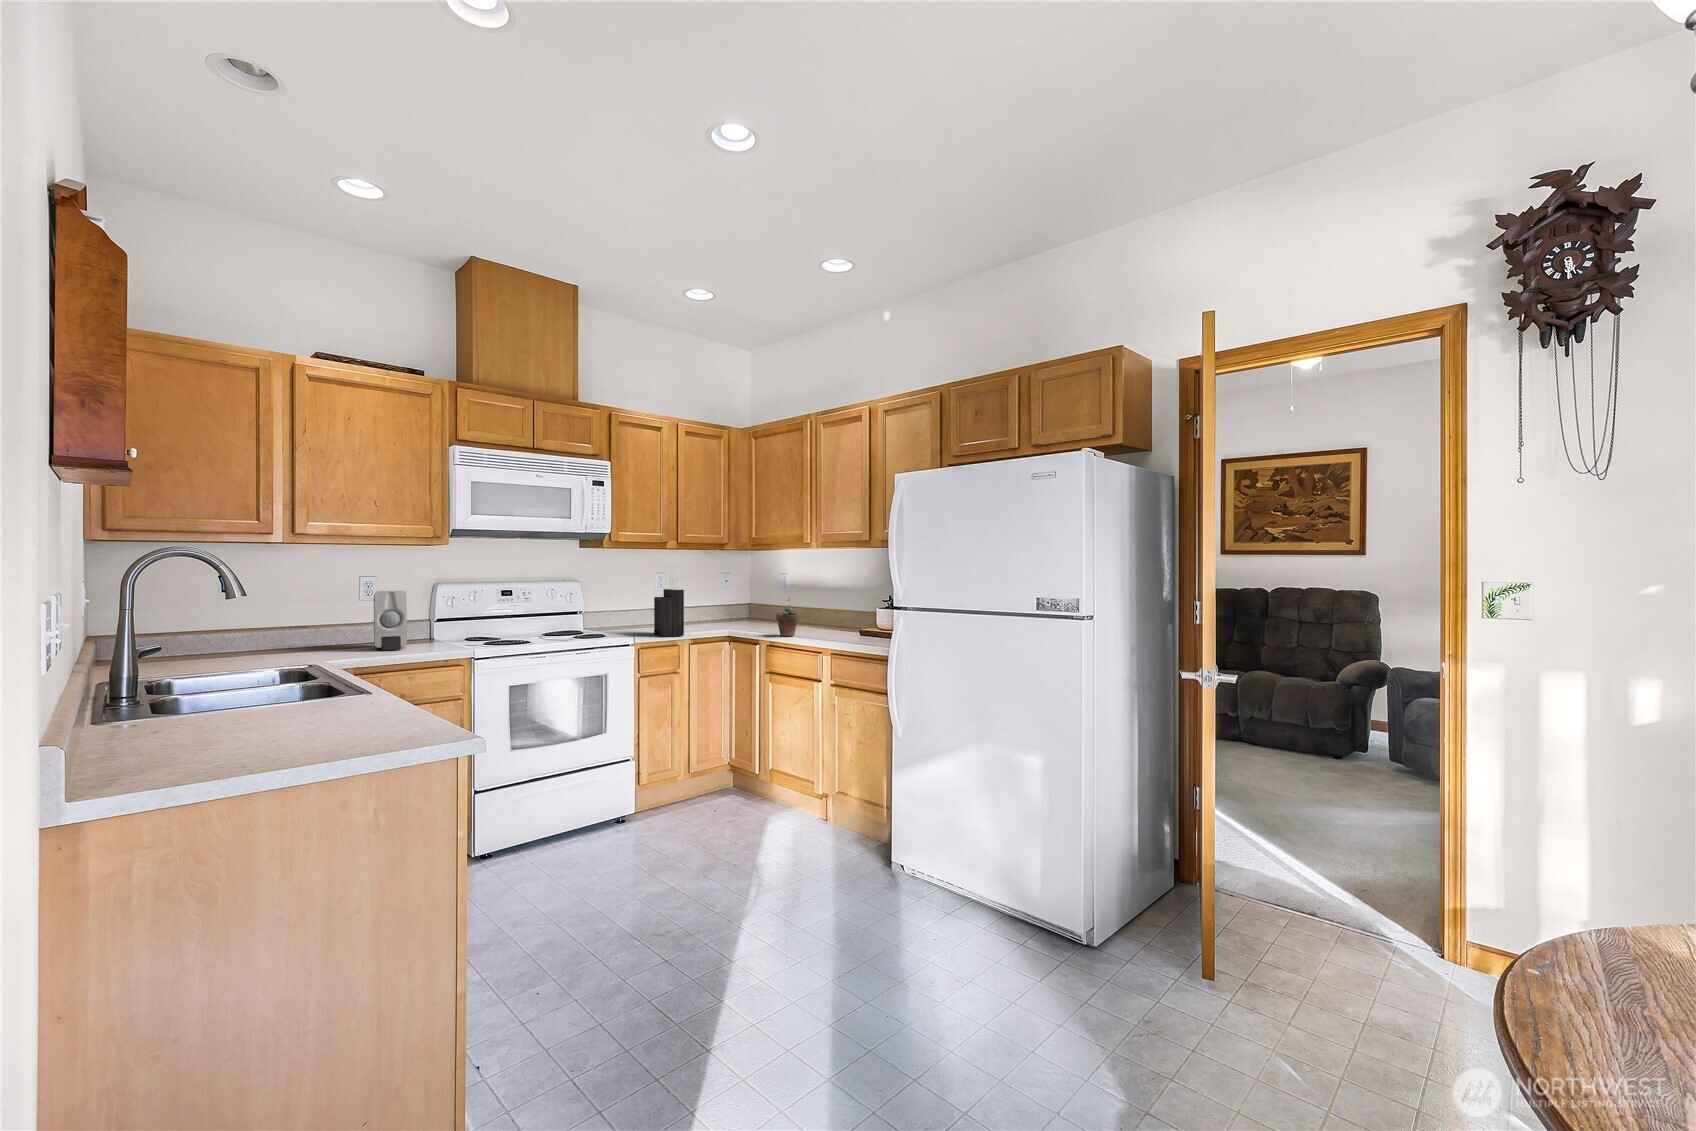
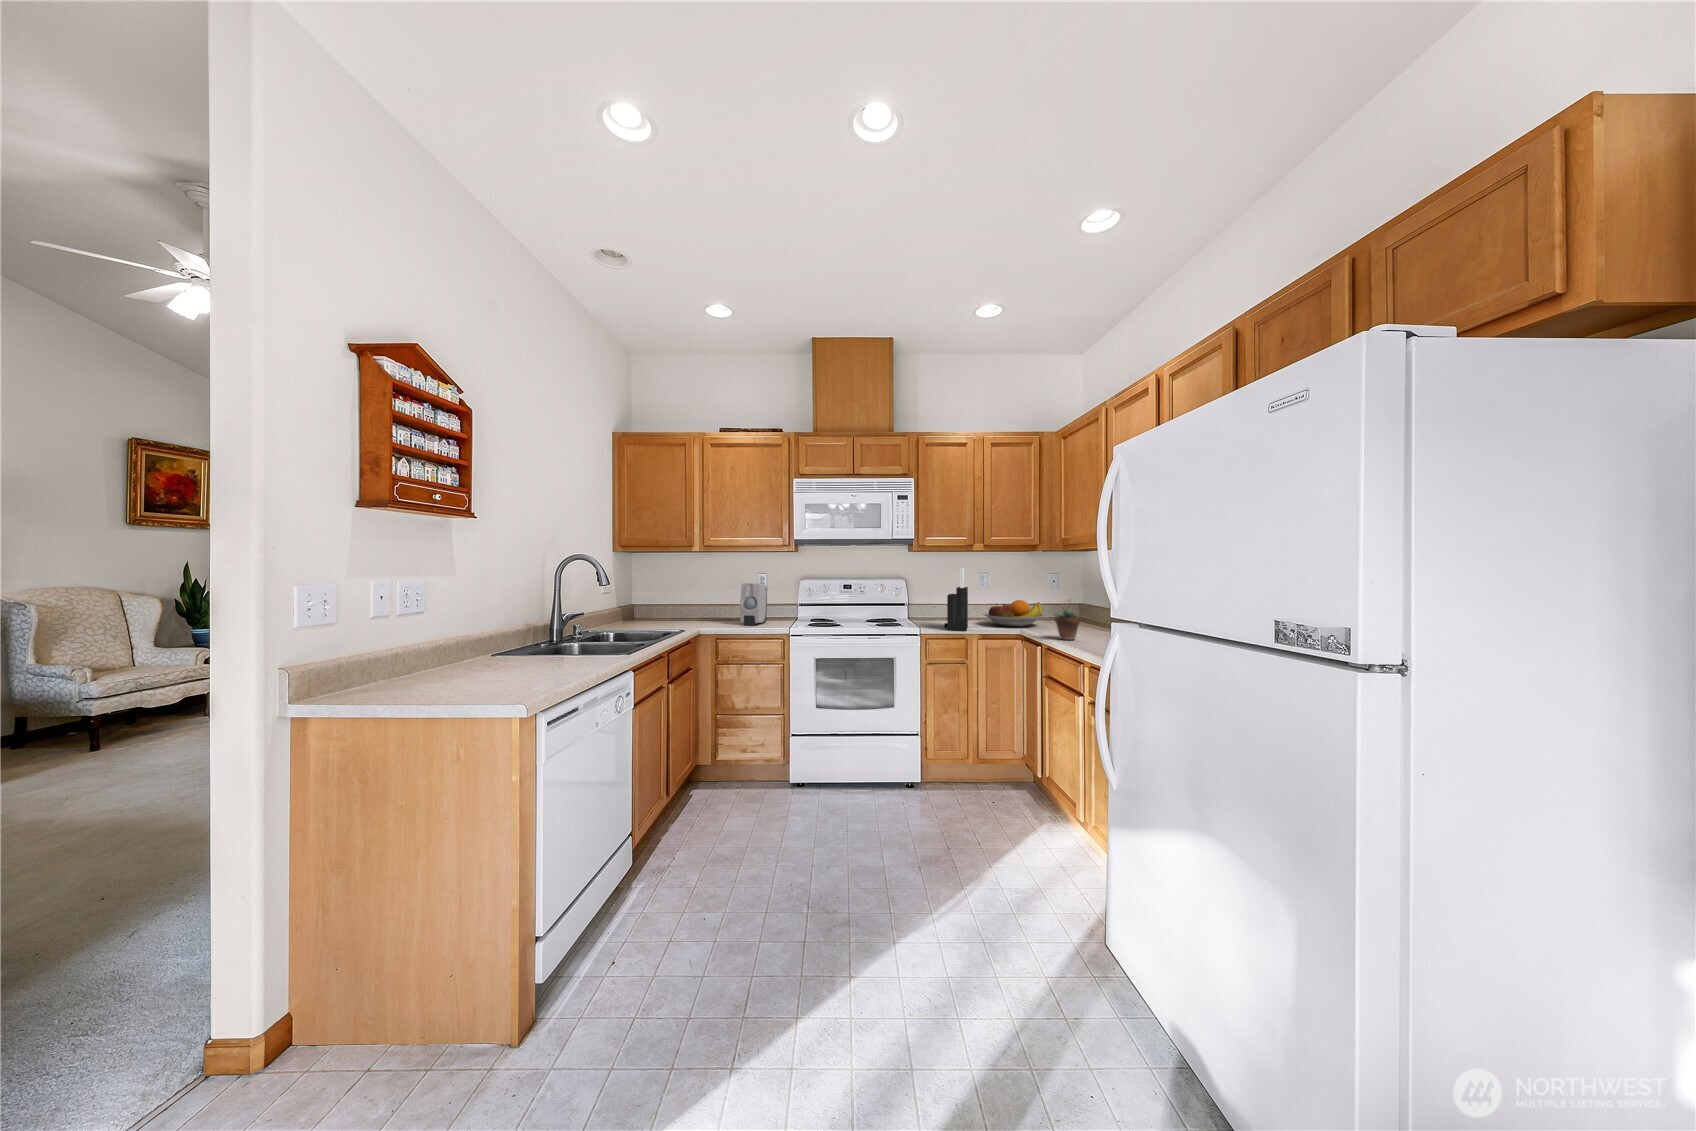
fruit bowl: none [680,602,743,629] -> present [983,600,1044,626]

